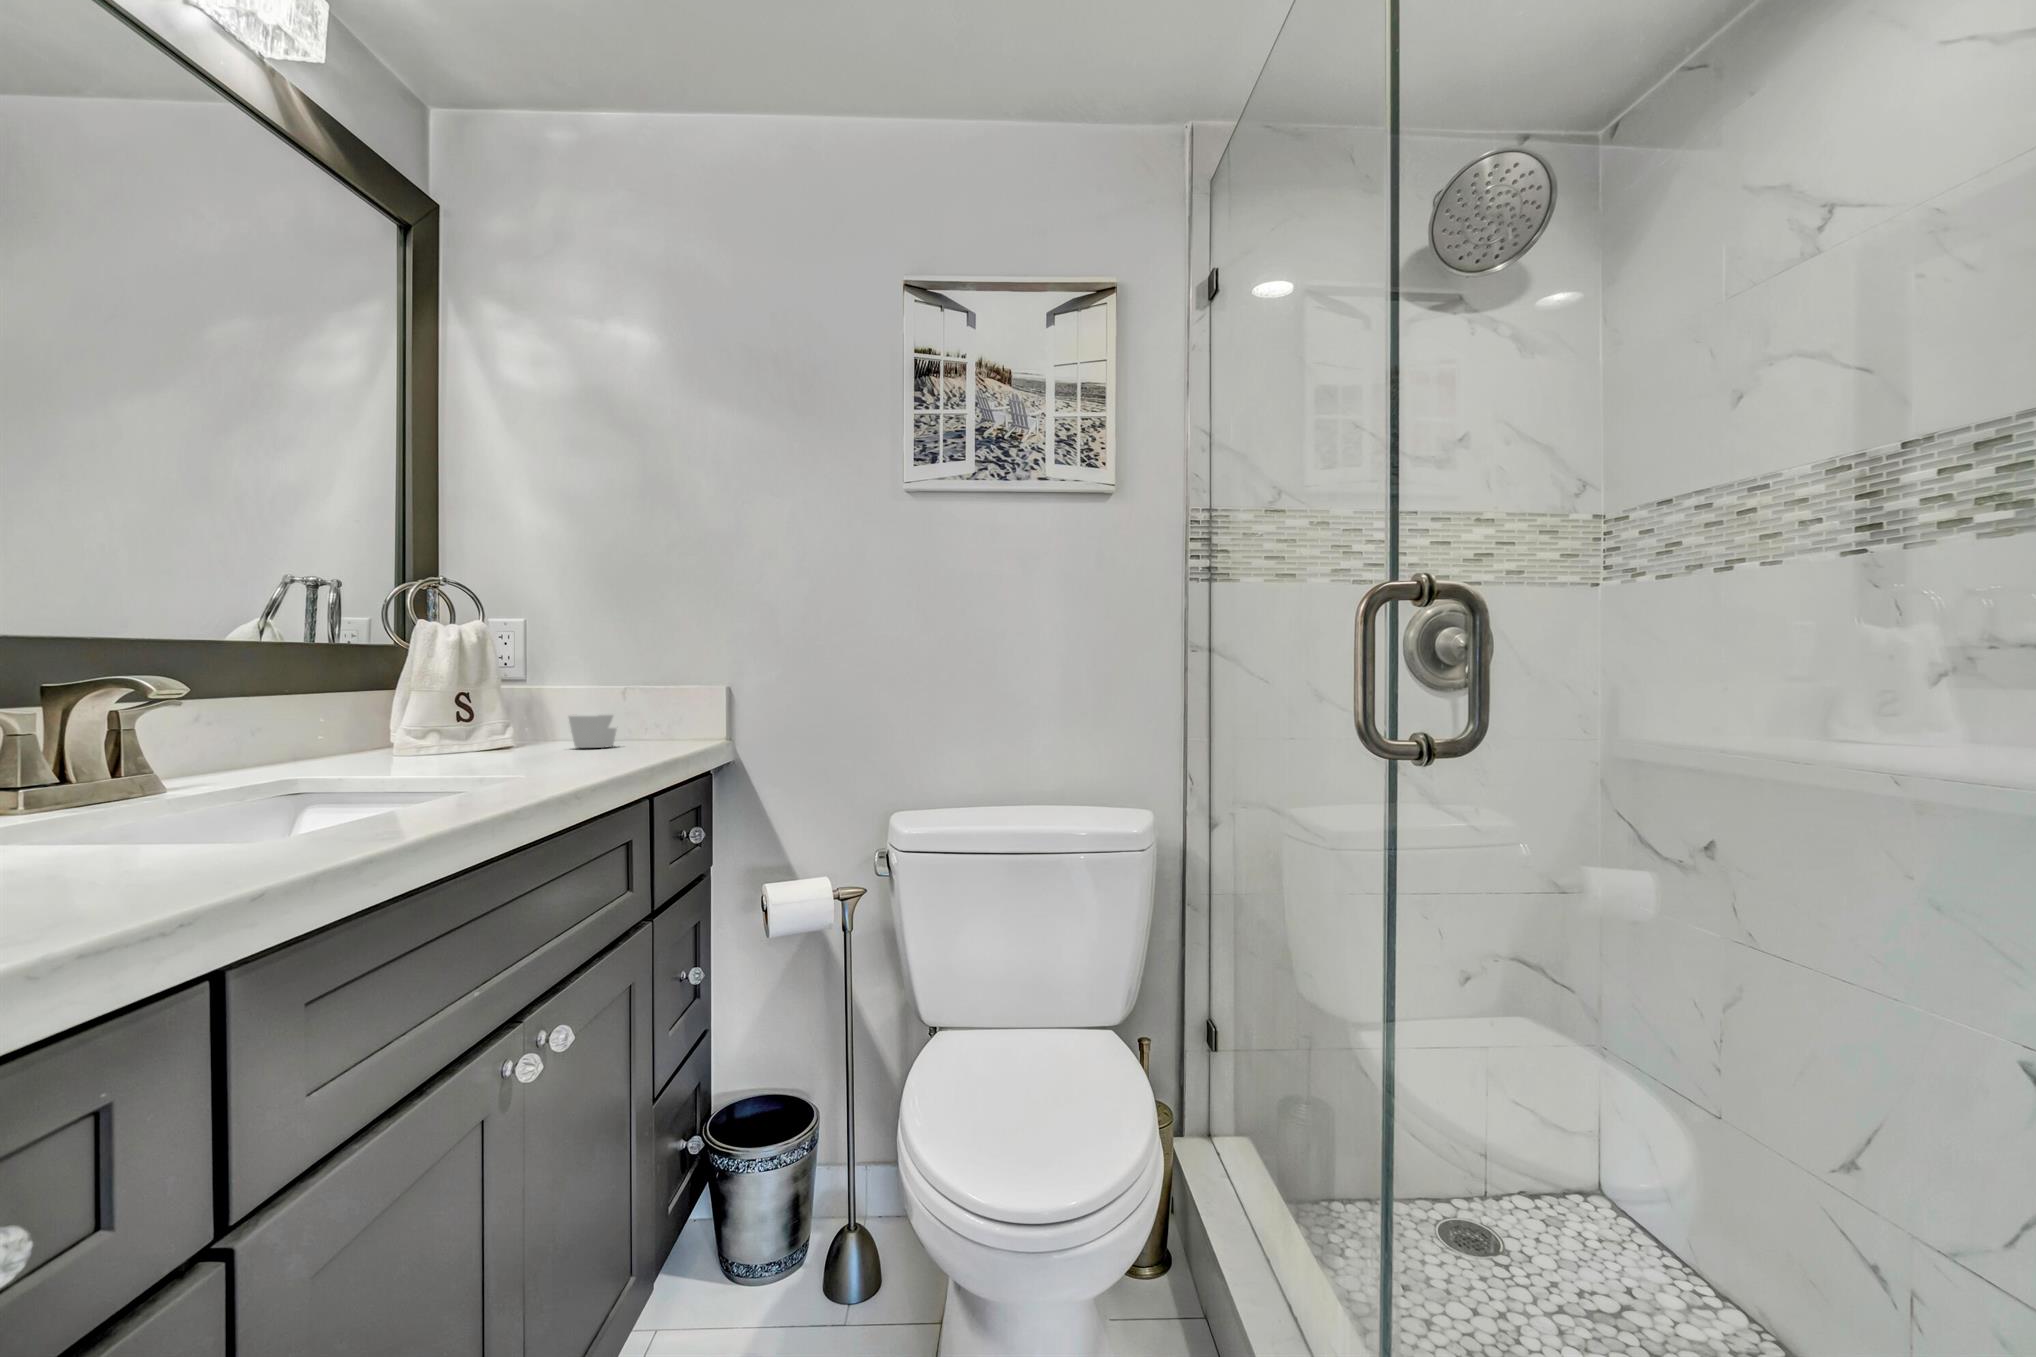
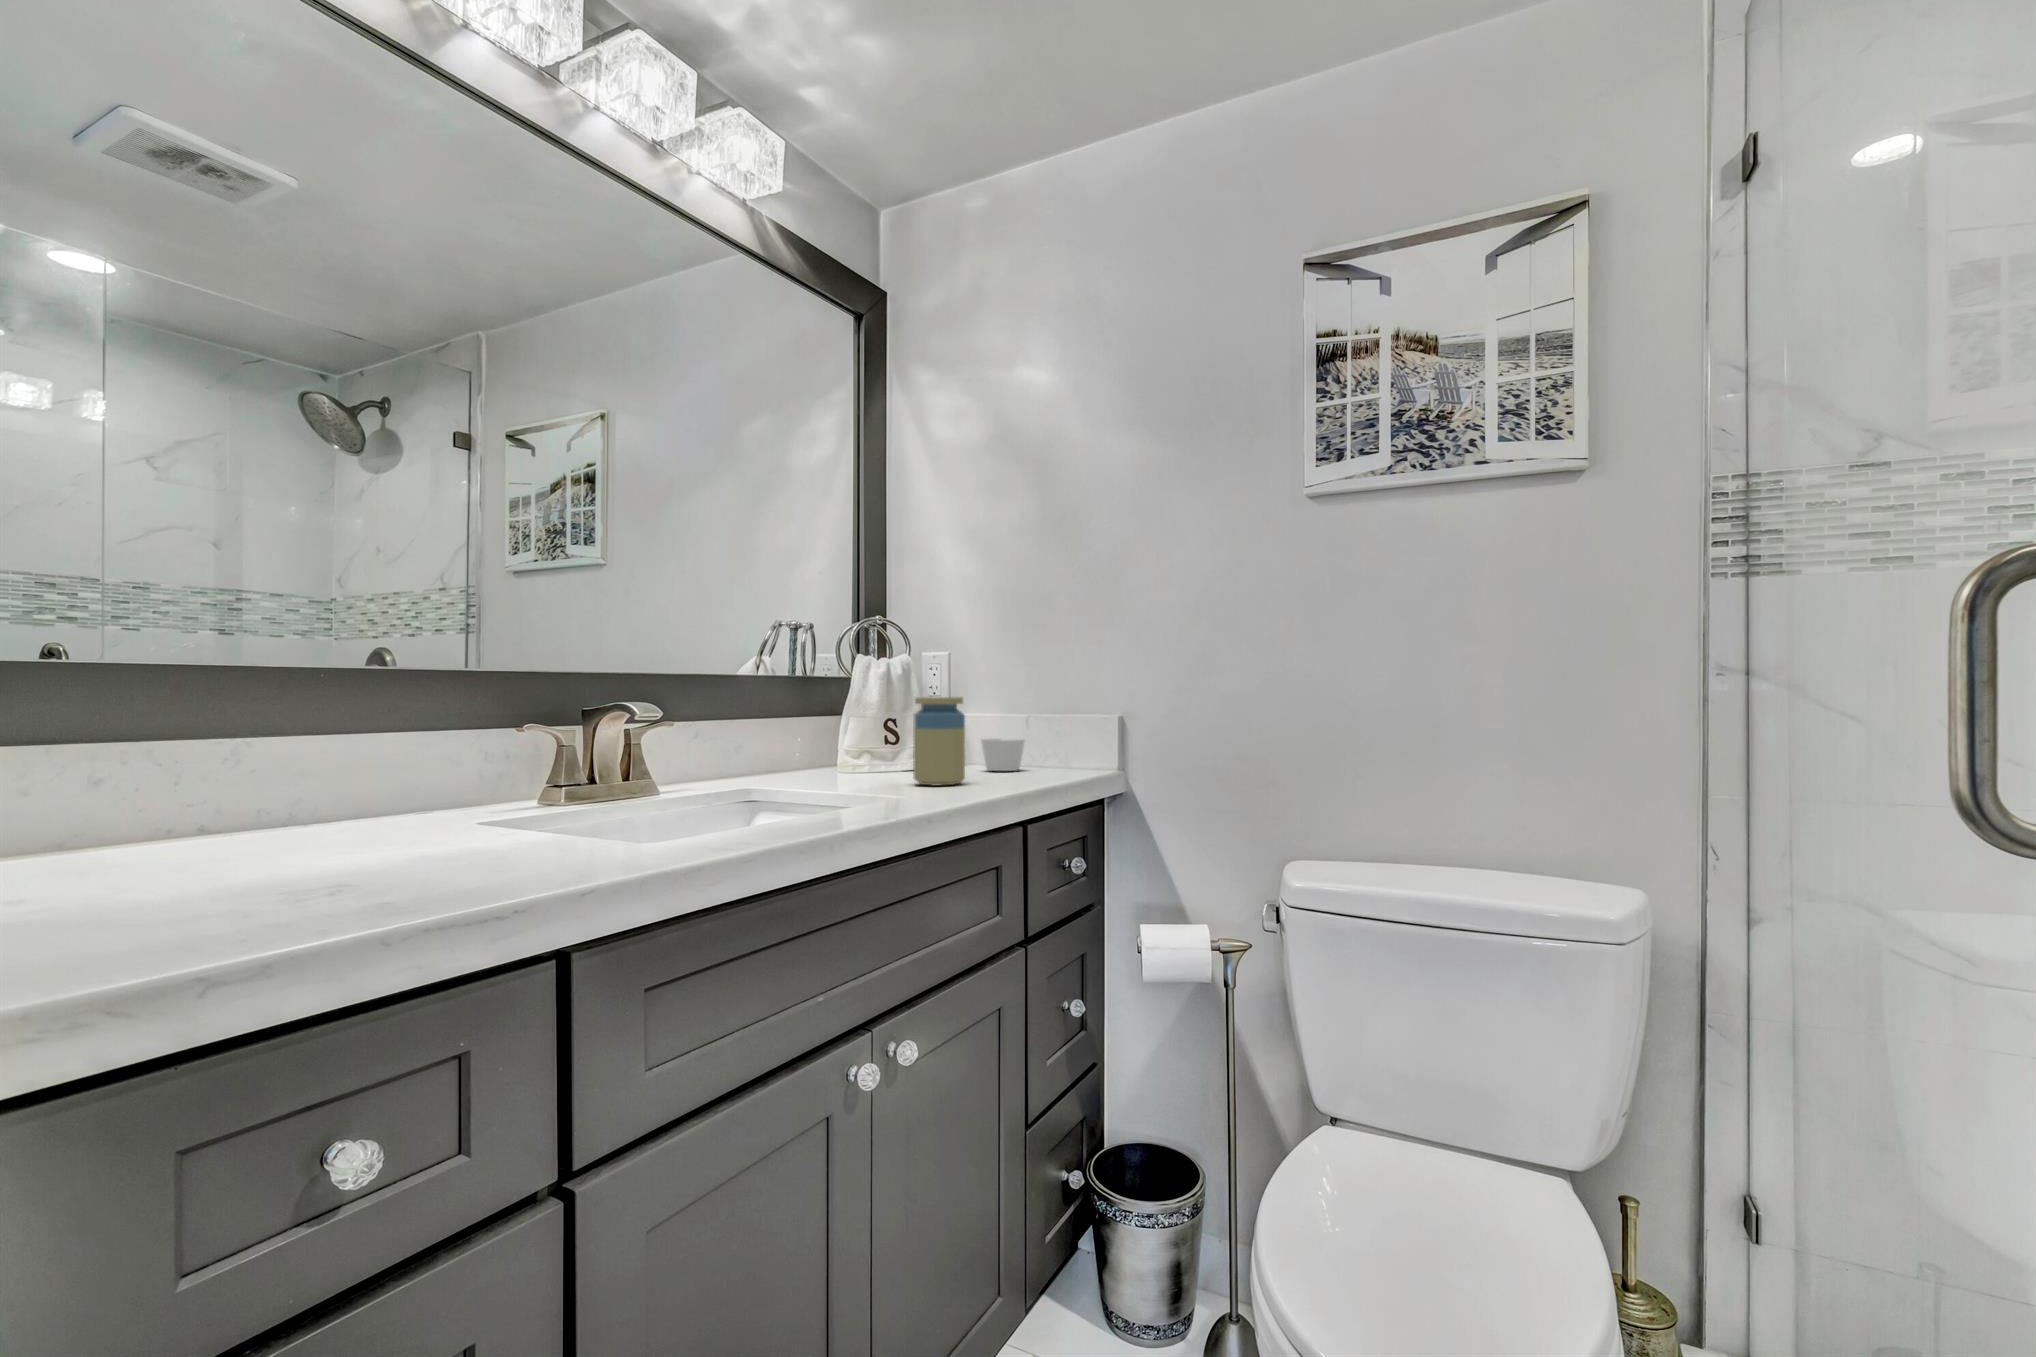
jar: none [506,668,571,763] -> present [913,697,965,786]

